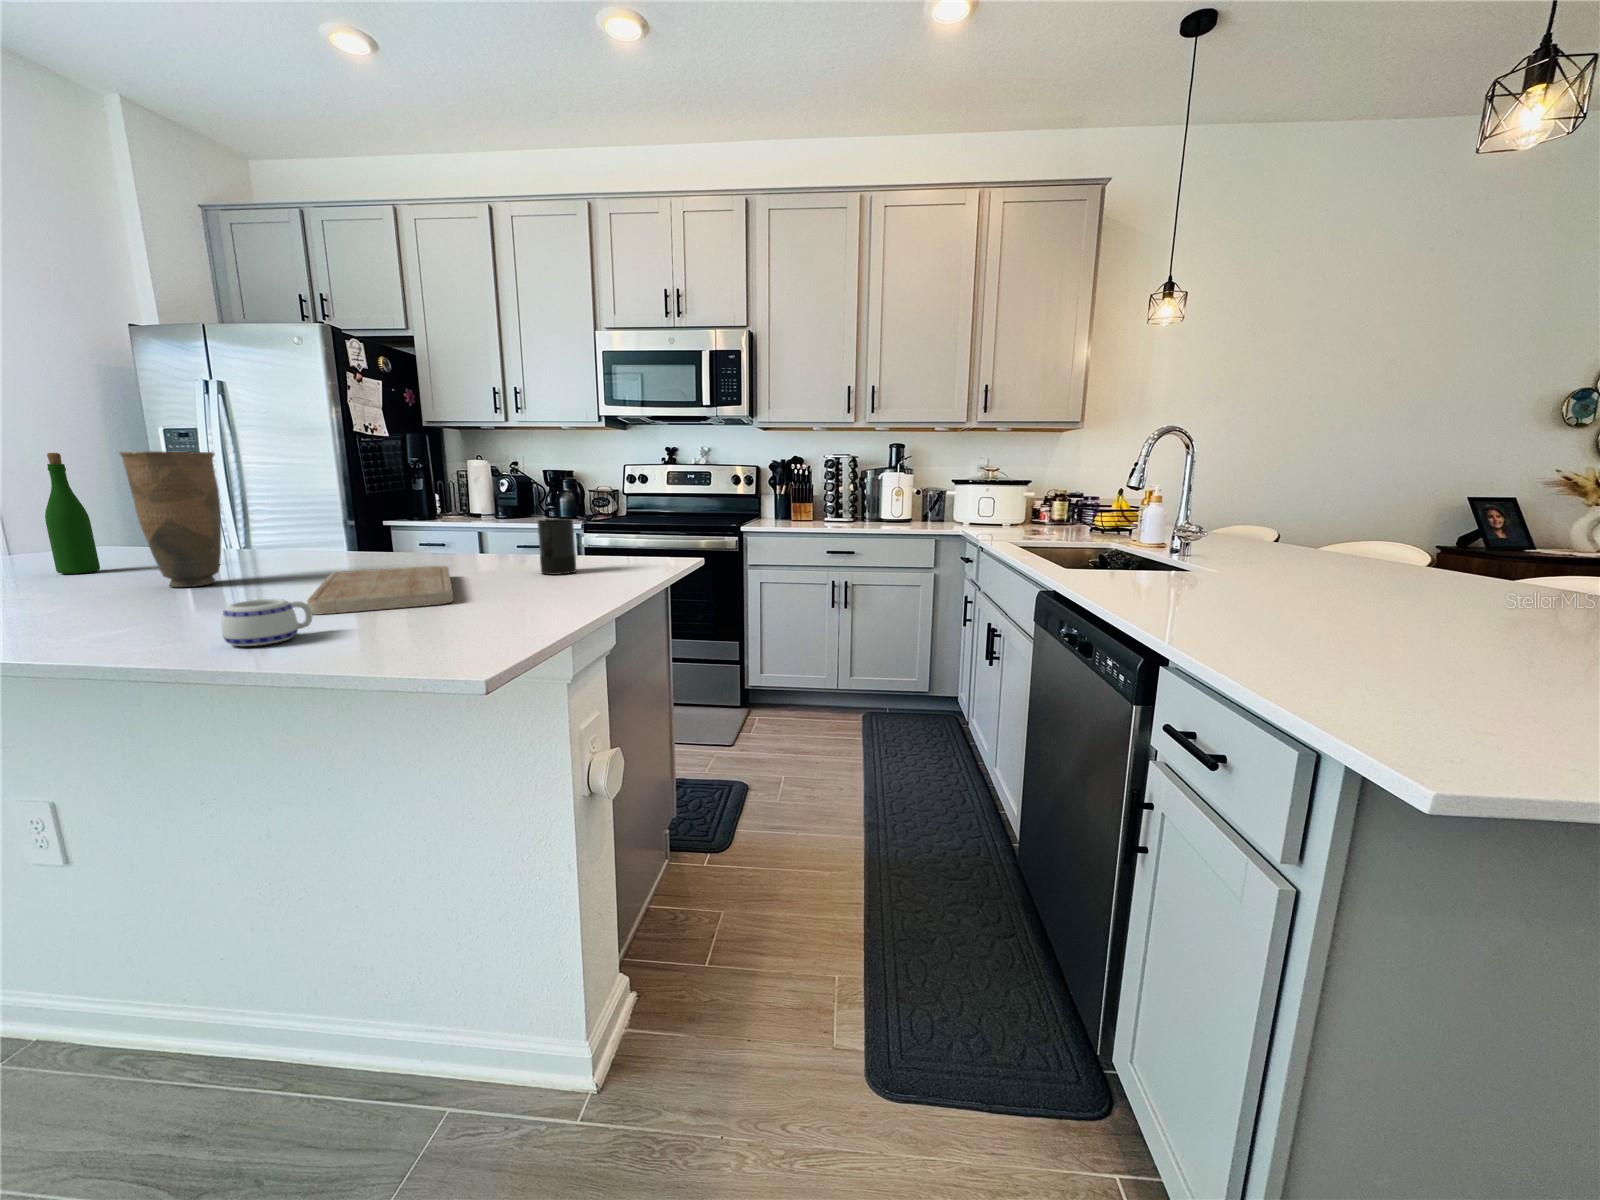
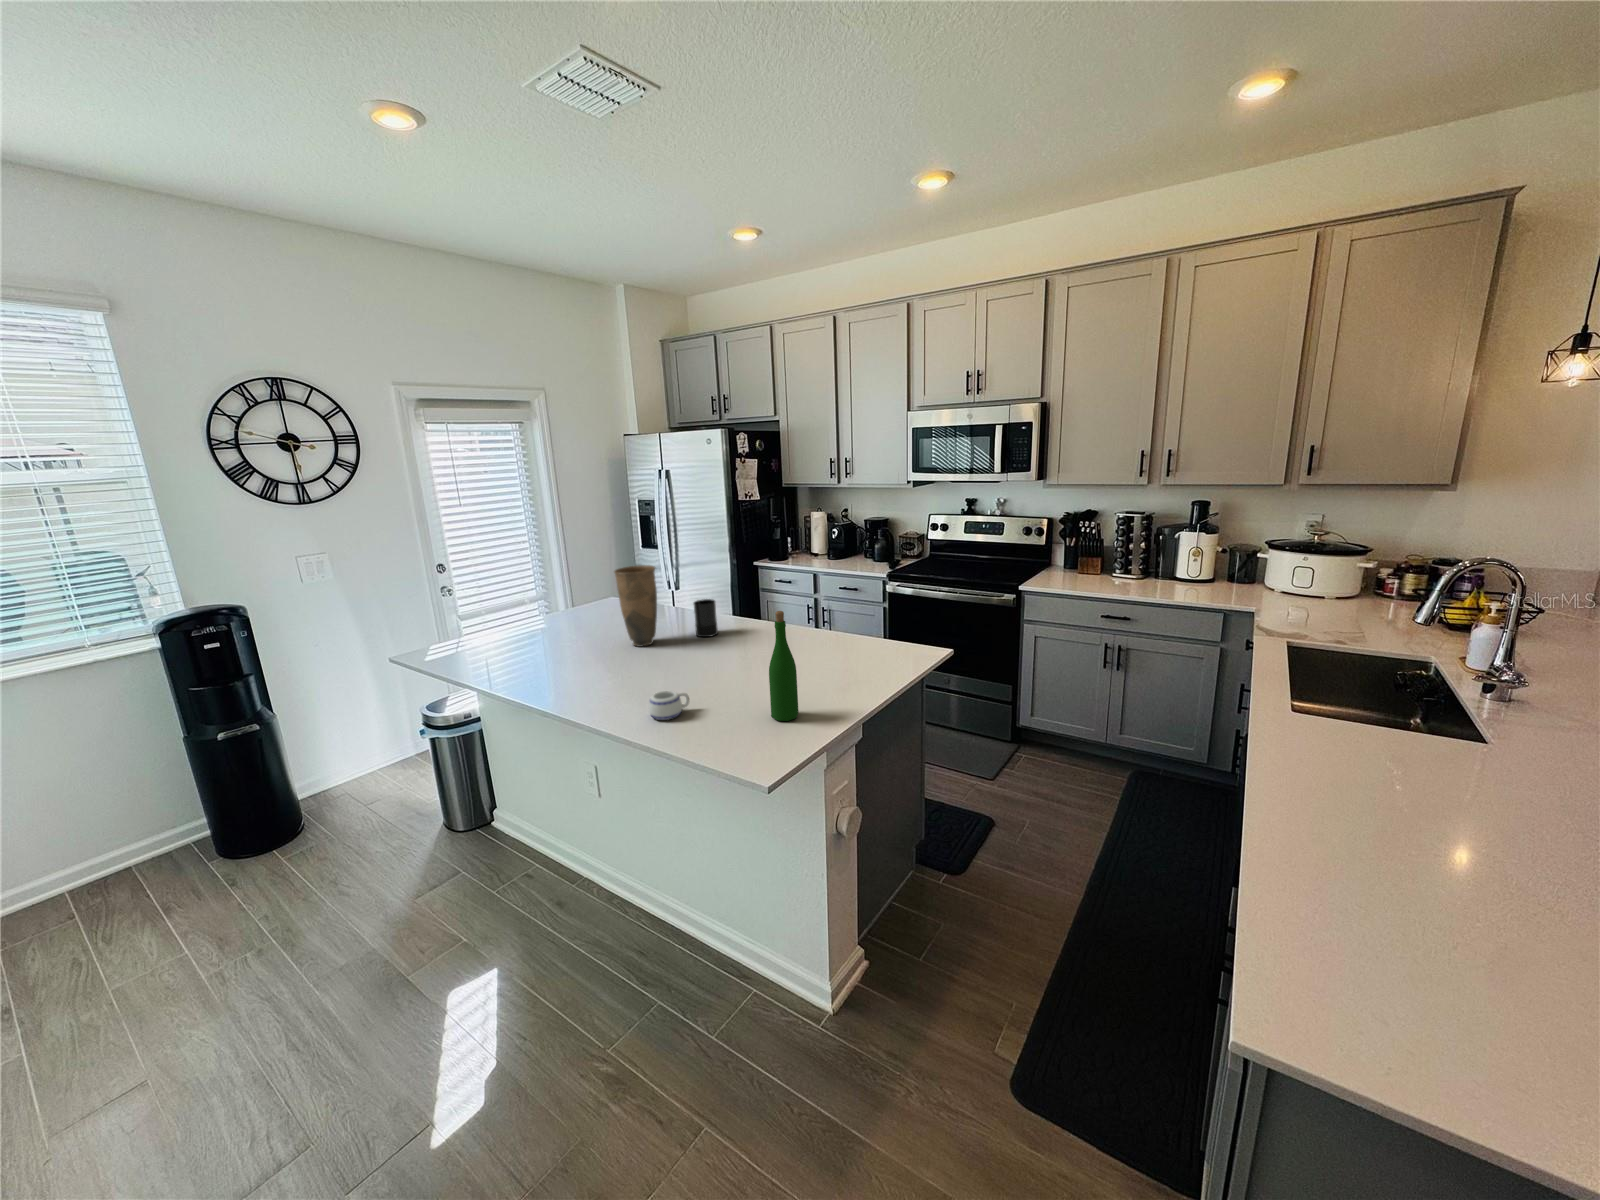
wine bottle: present [45,453,100,574] -> present [769,611,799,721]
candle: present [537,519,576,575] -> present [694,599,718,637]
cutting board: present [307,566,453,615] -> none [690,642,773,689]

